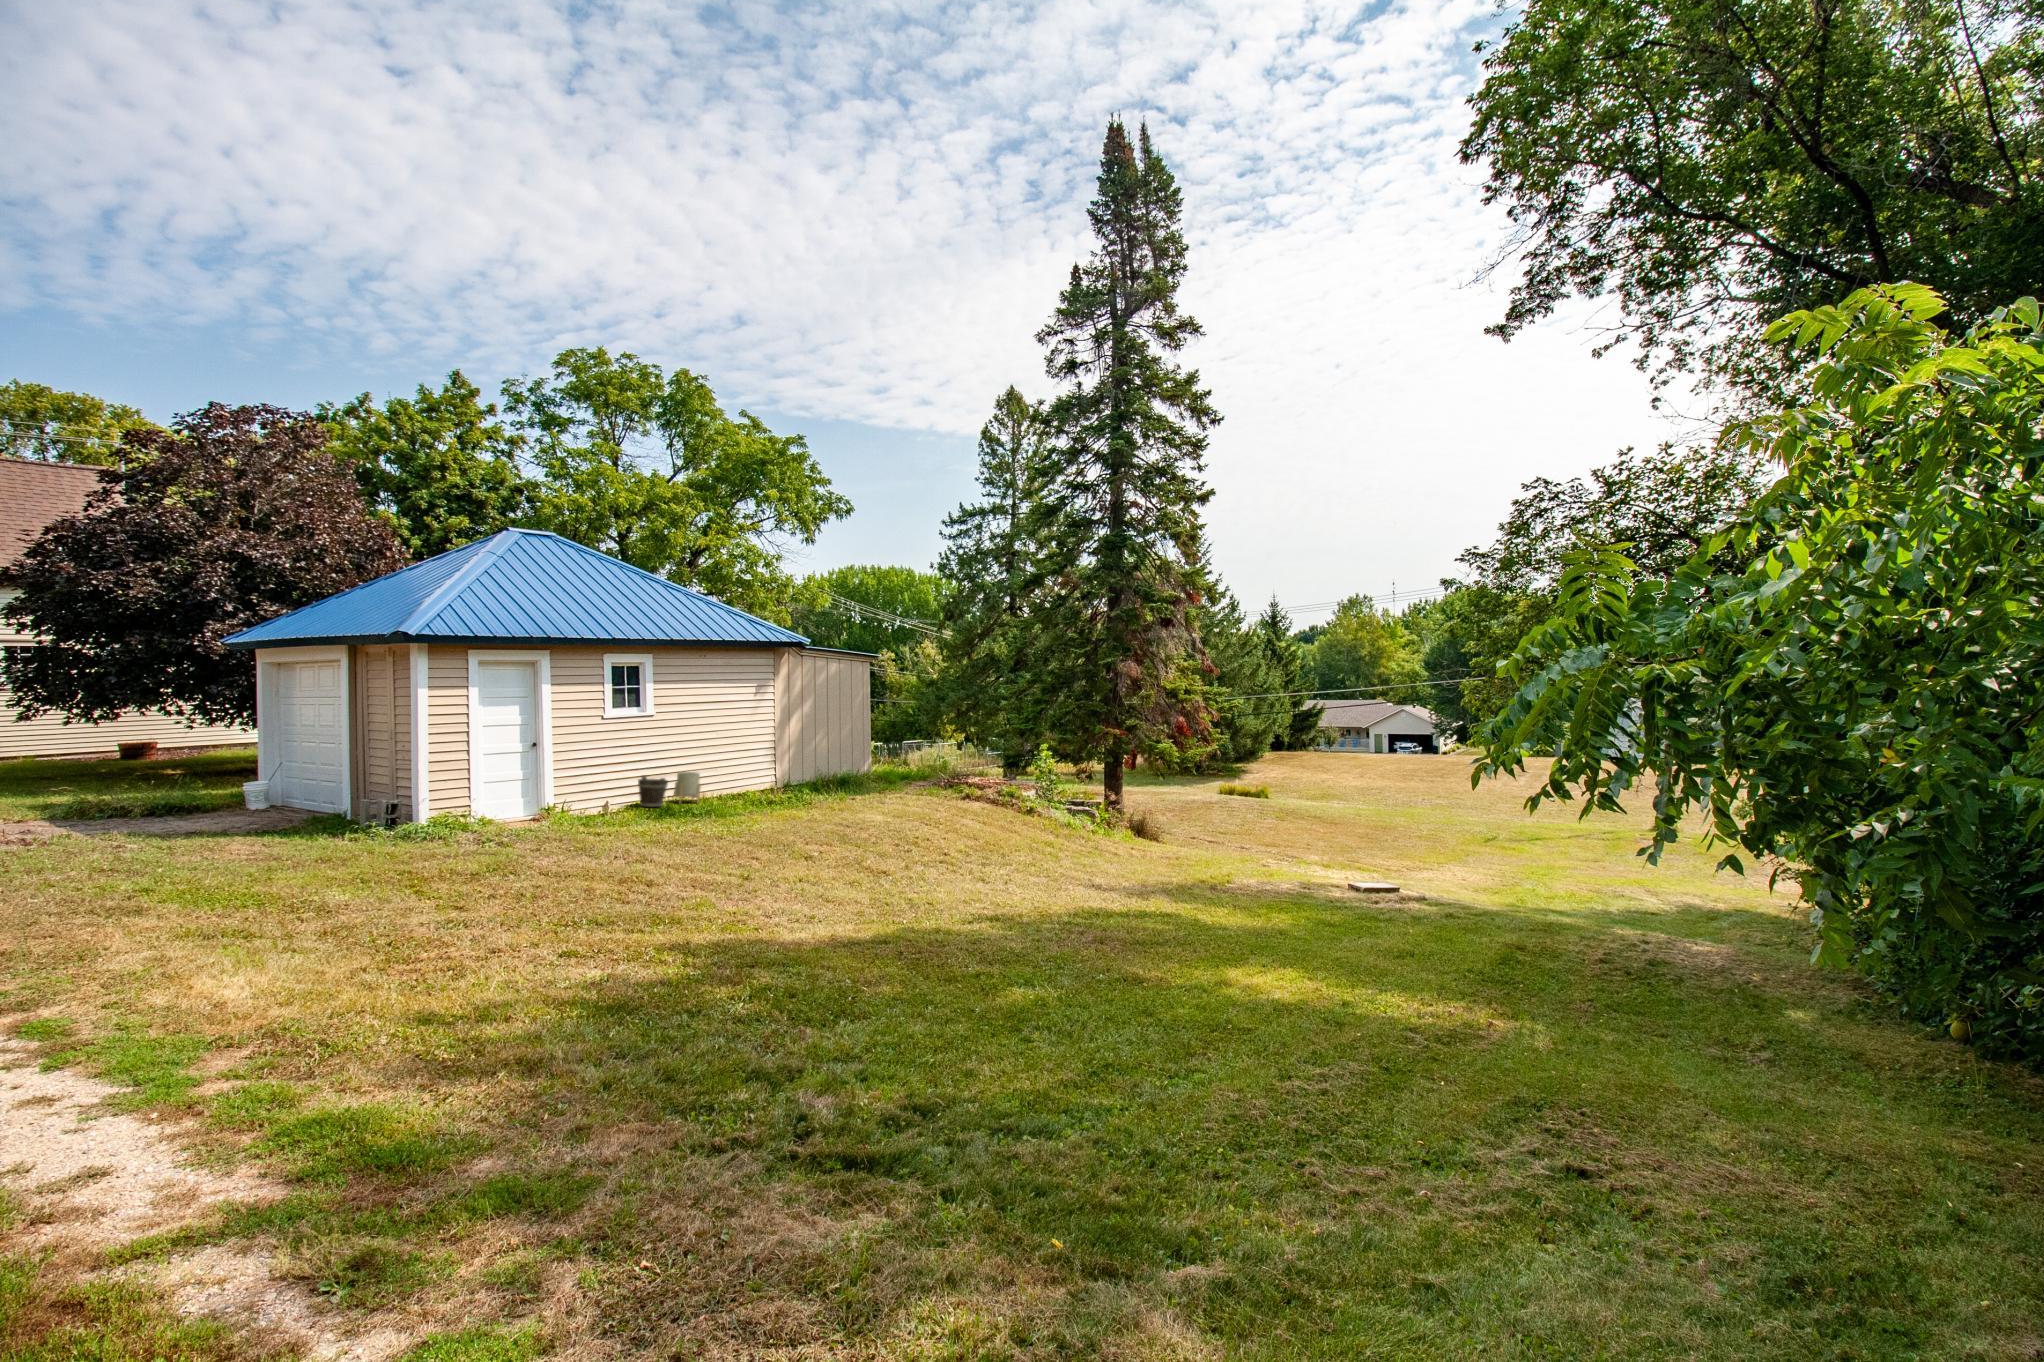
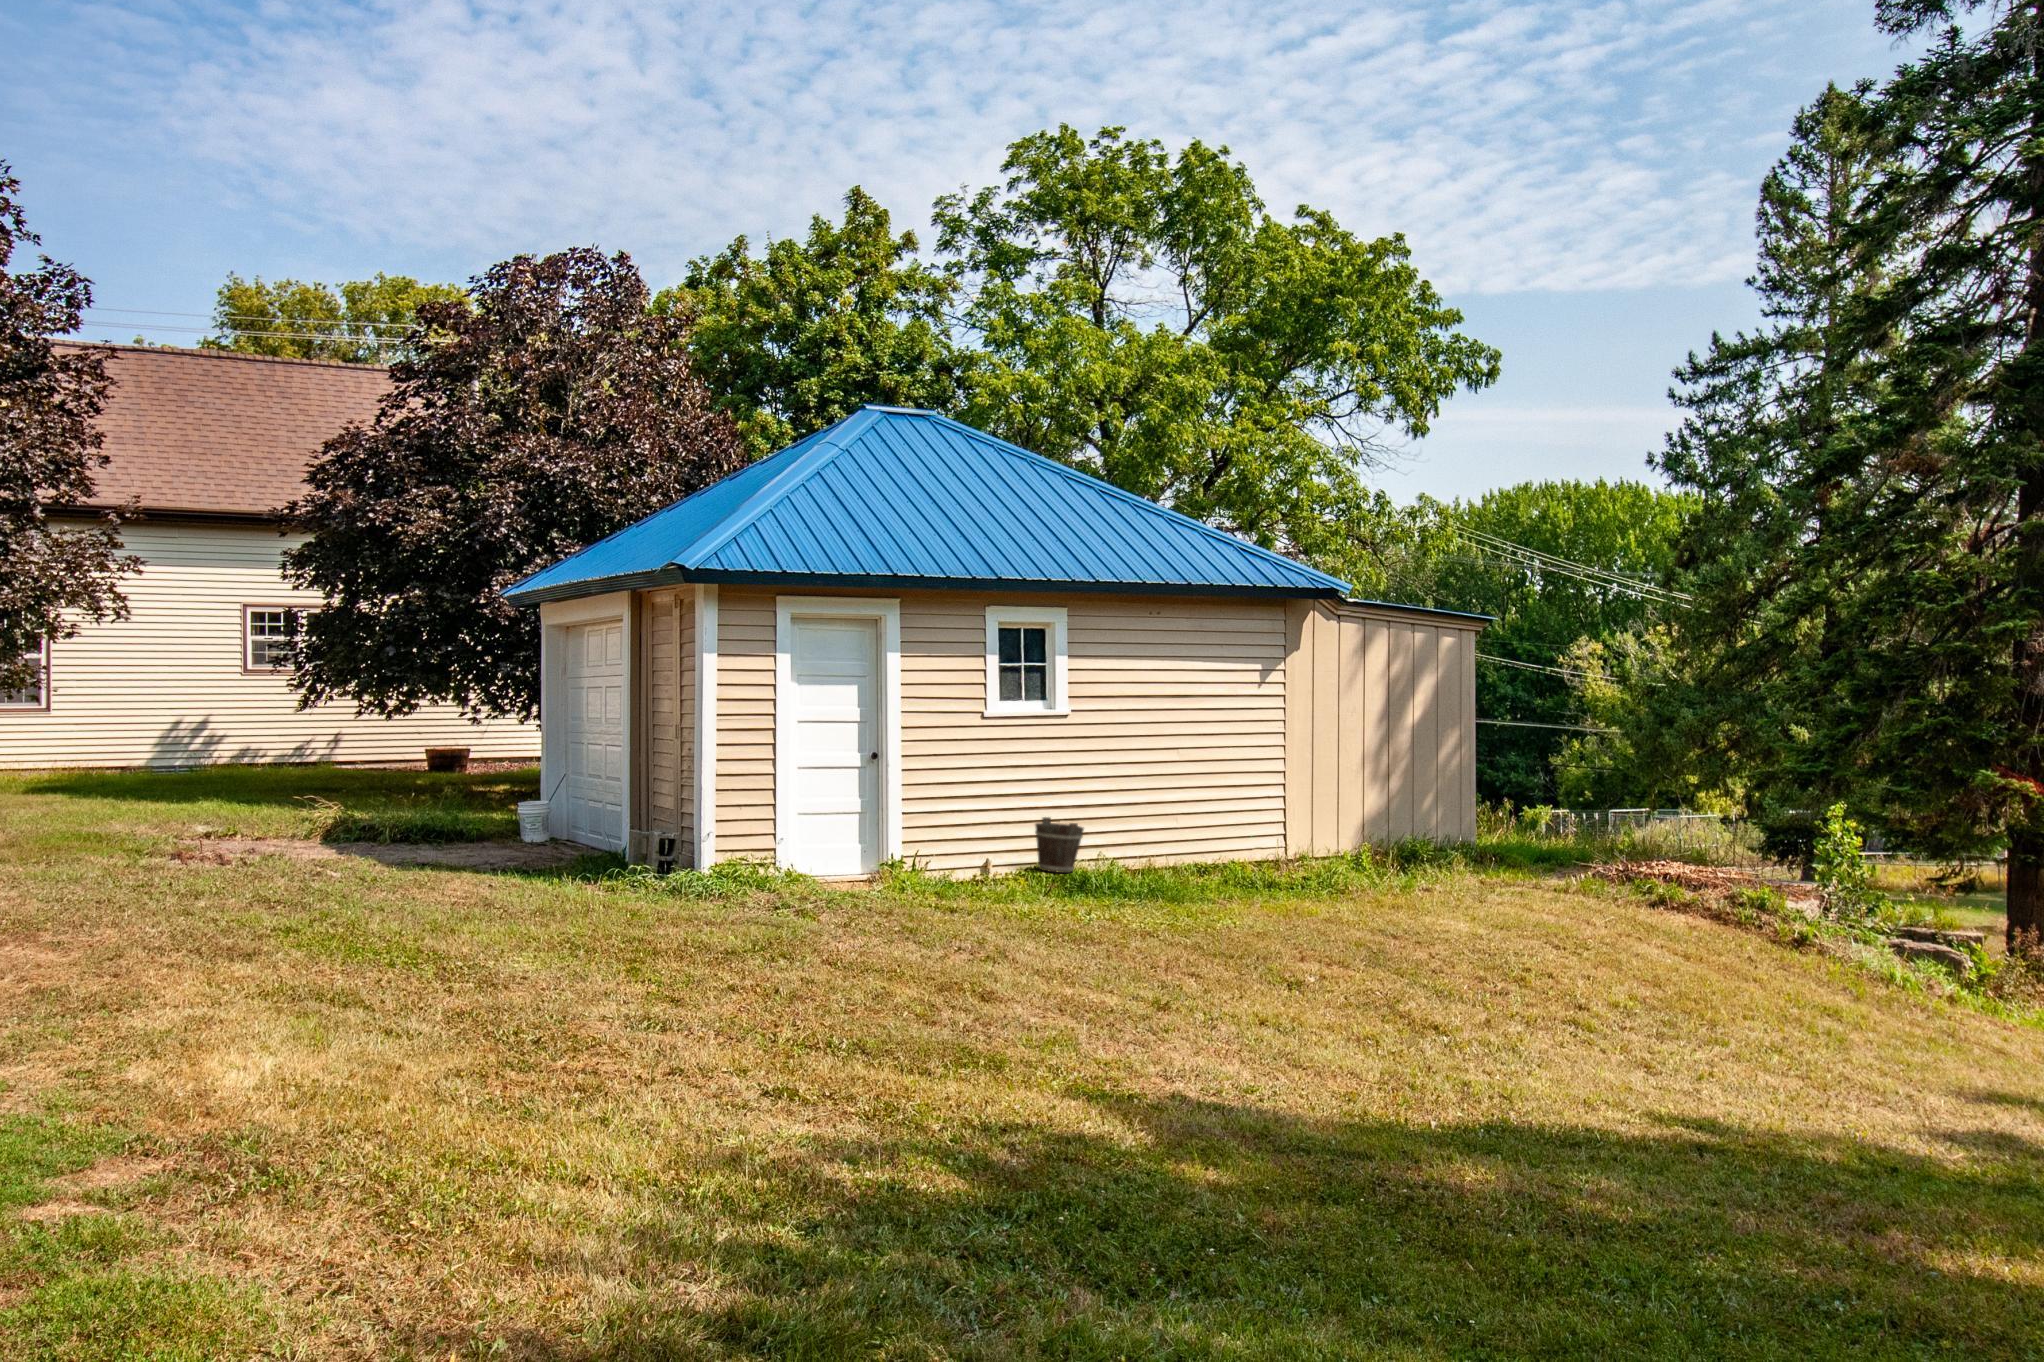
planter: present [674,772,701,802] -> none [1097,815,1140,872]

